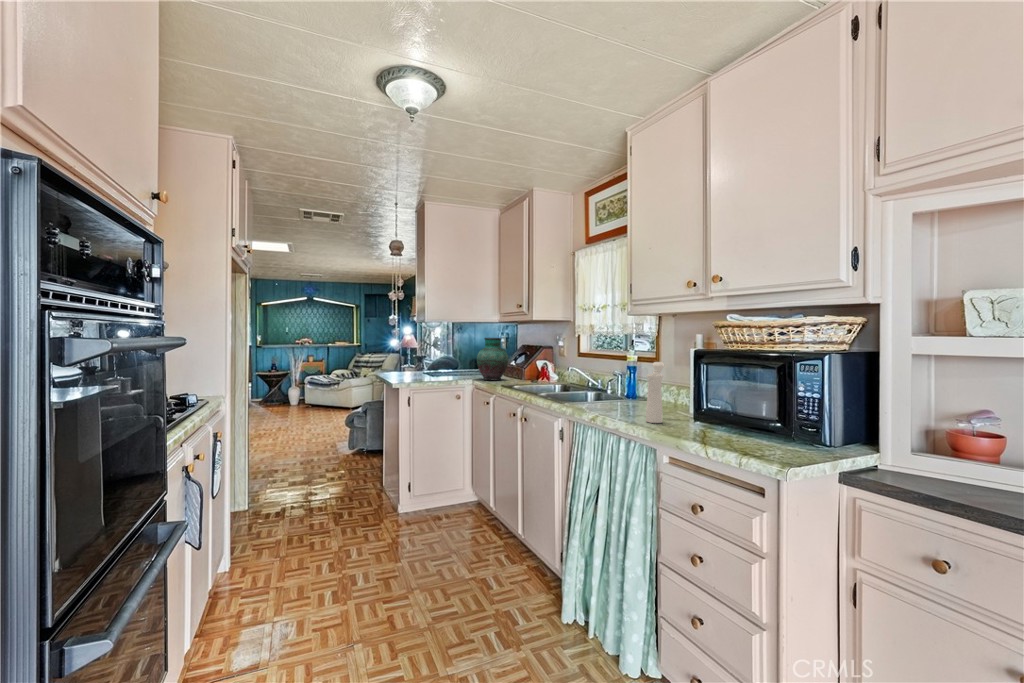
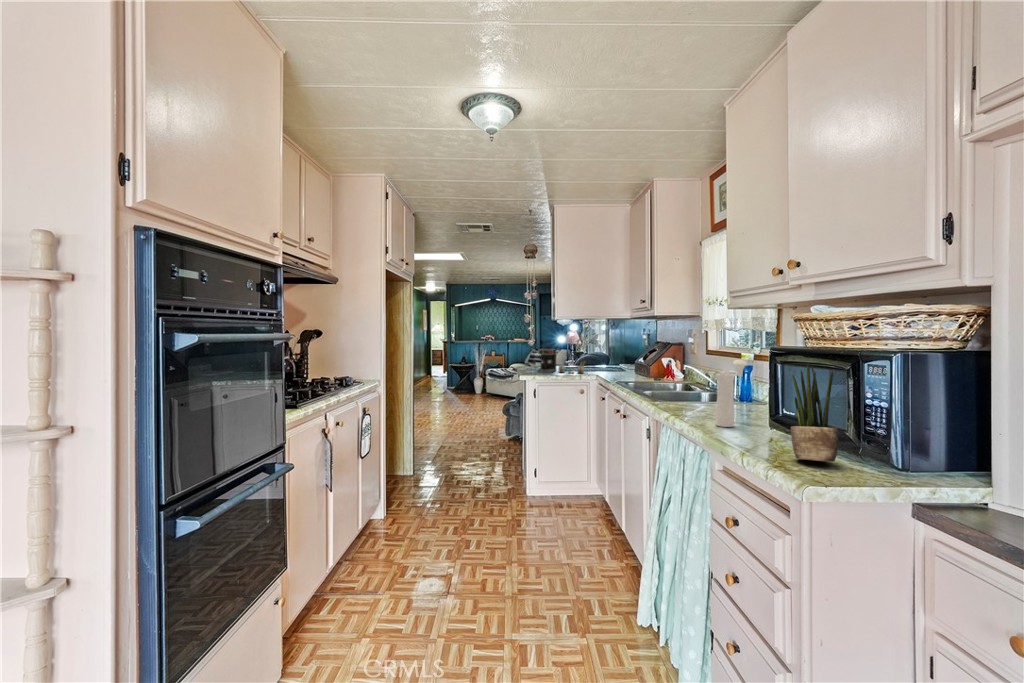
vase: present [477,338,508,380] -> none [601,333,634,377]
coffee maker: none [409,353,459,379] -> present [538,349,585,373]
potted plant: none [744,362,783,447] -> present [791,363,838,462]

